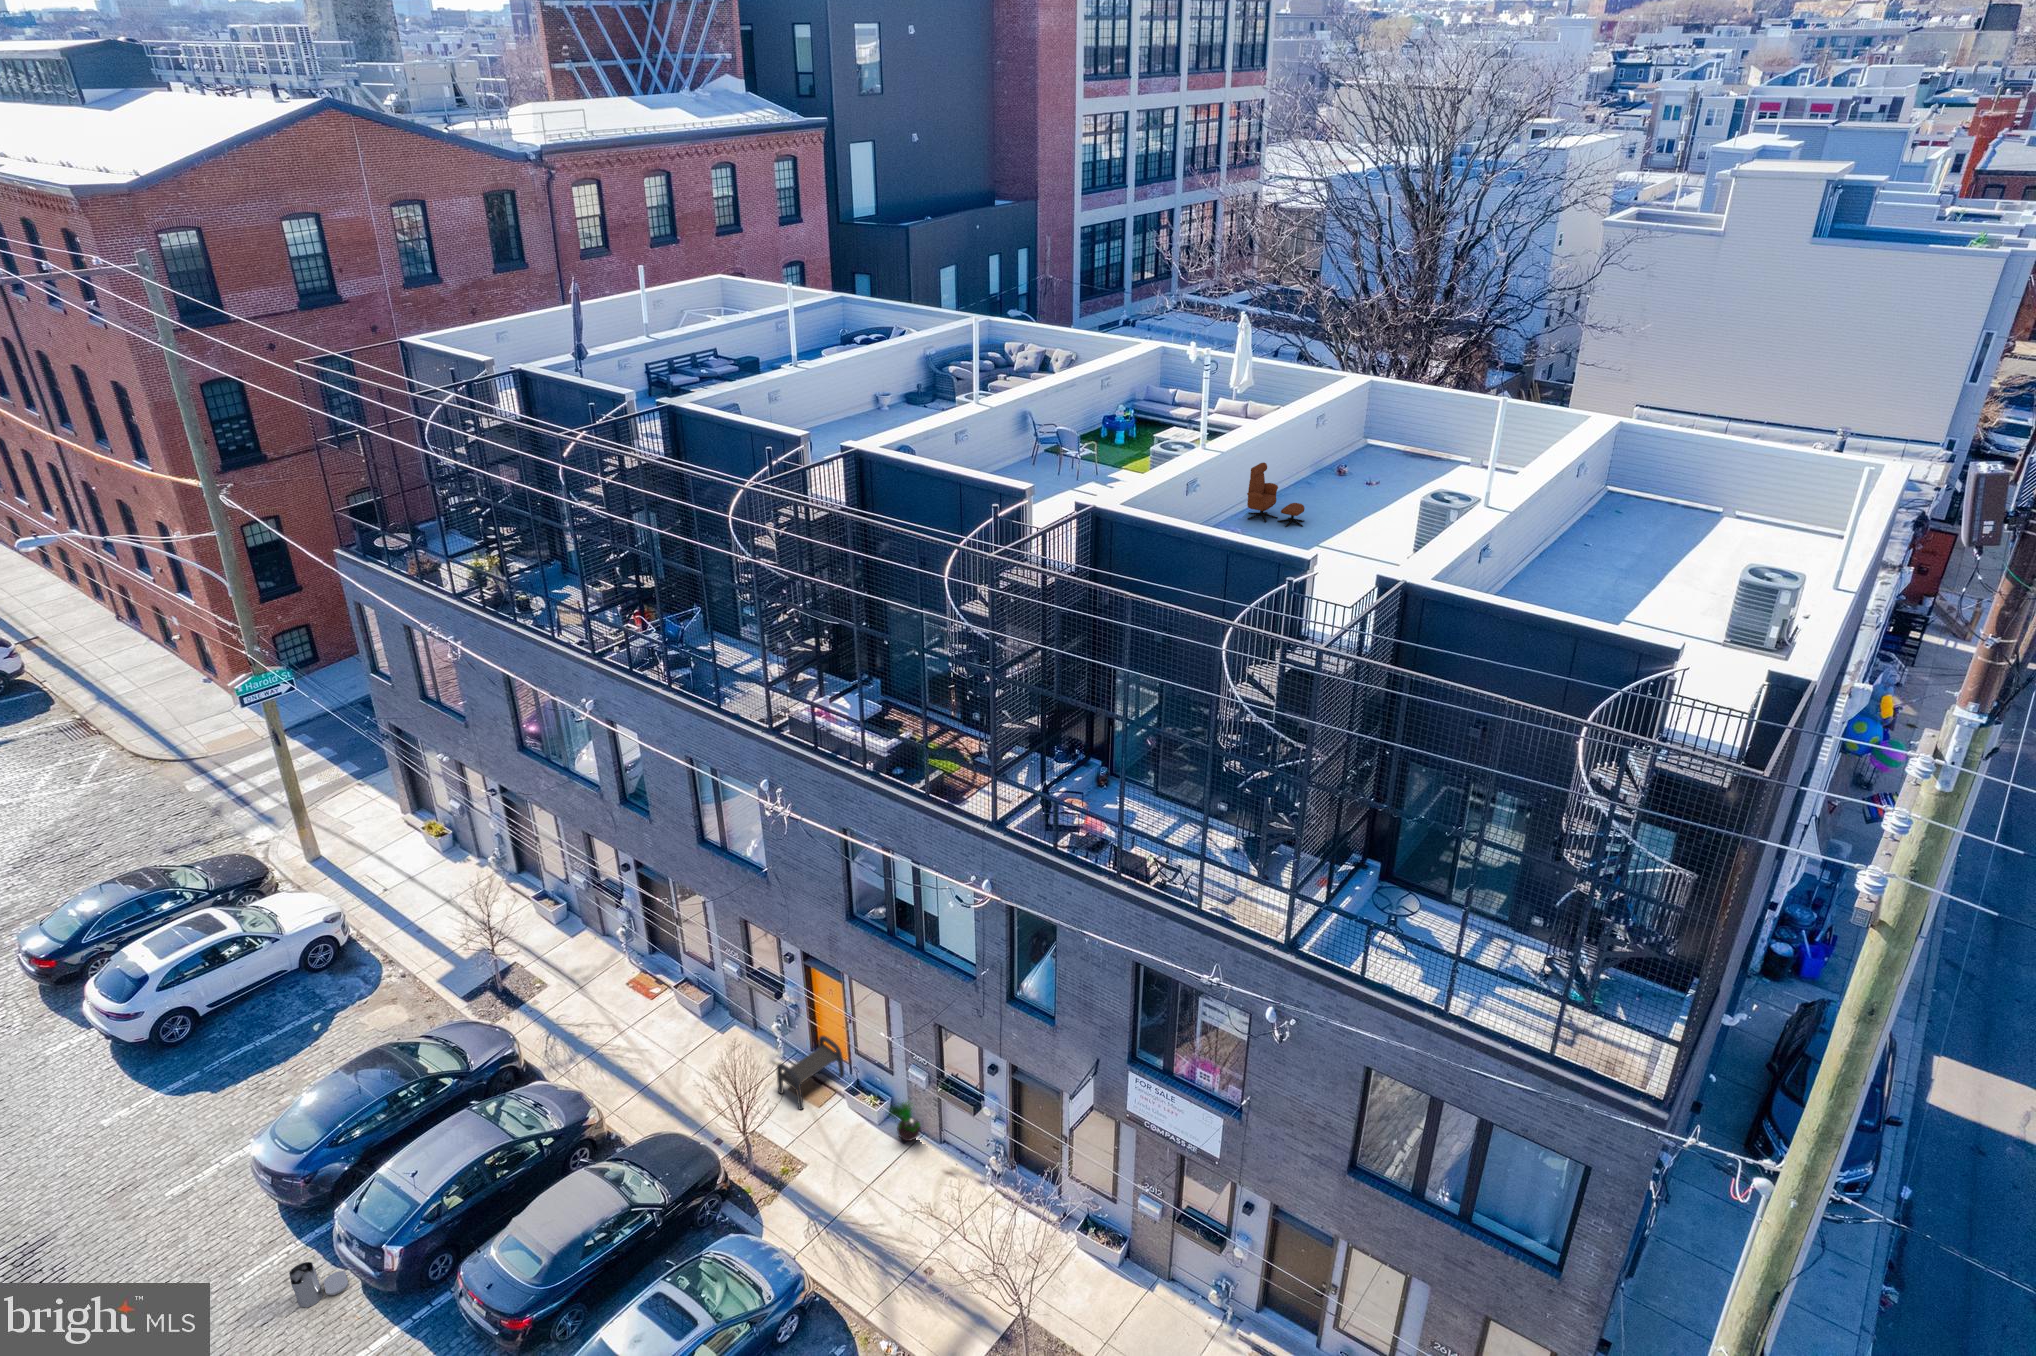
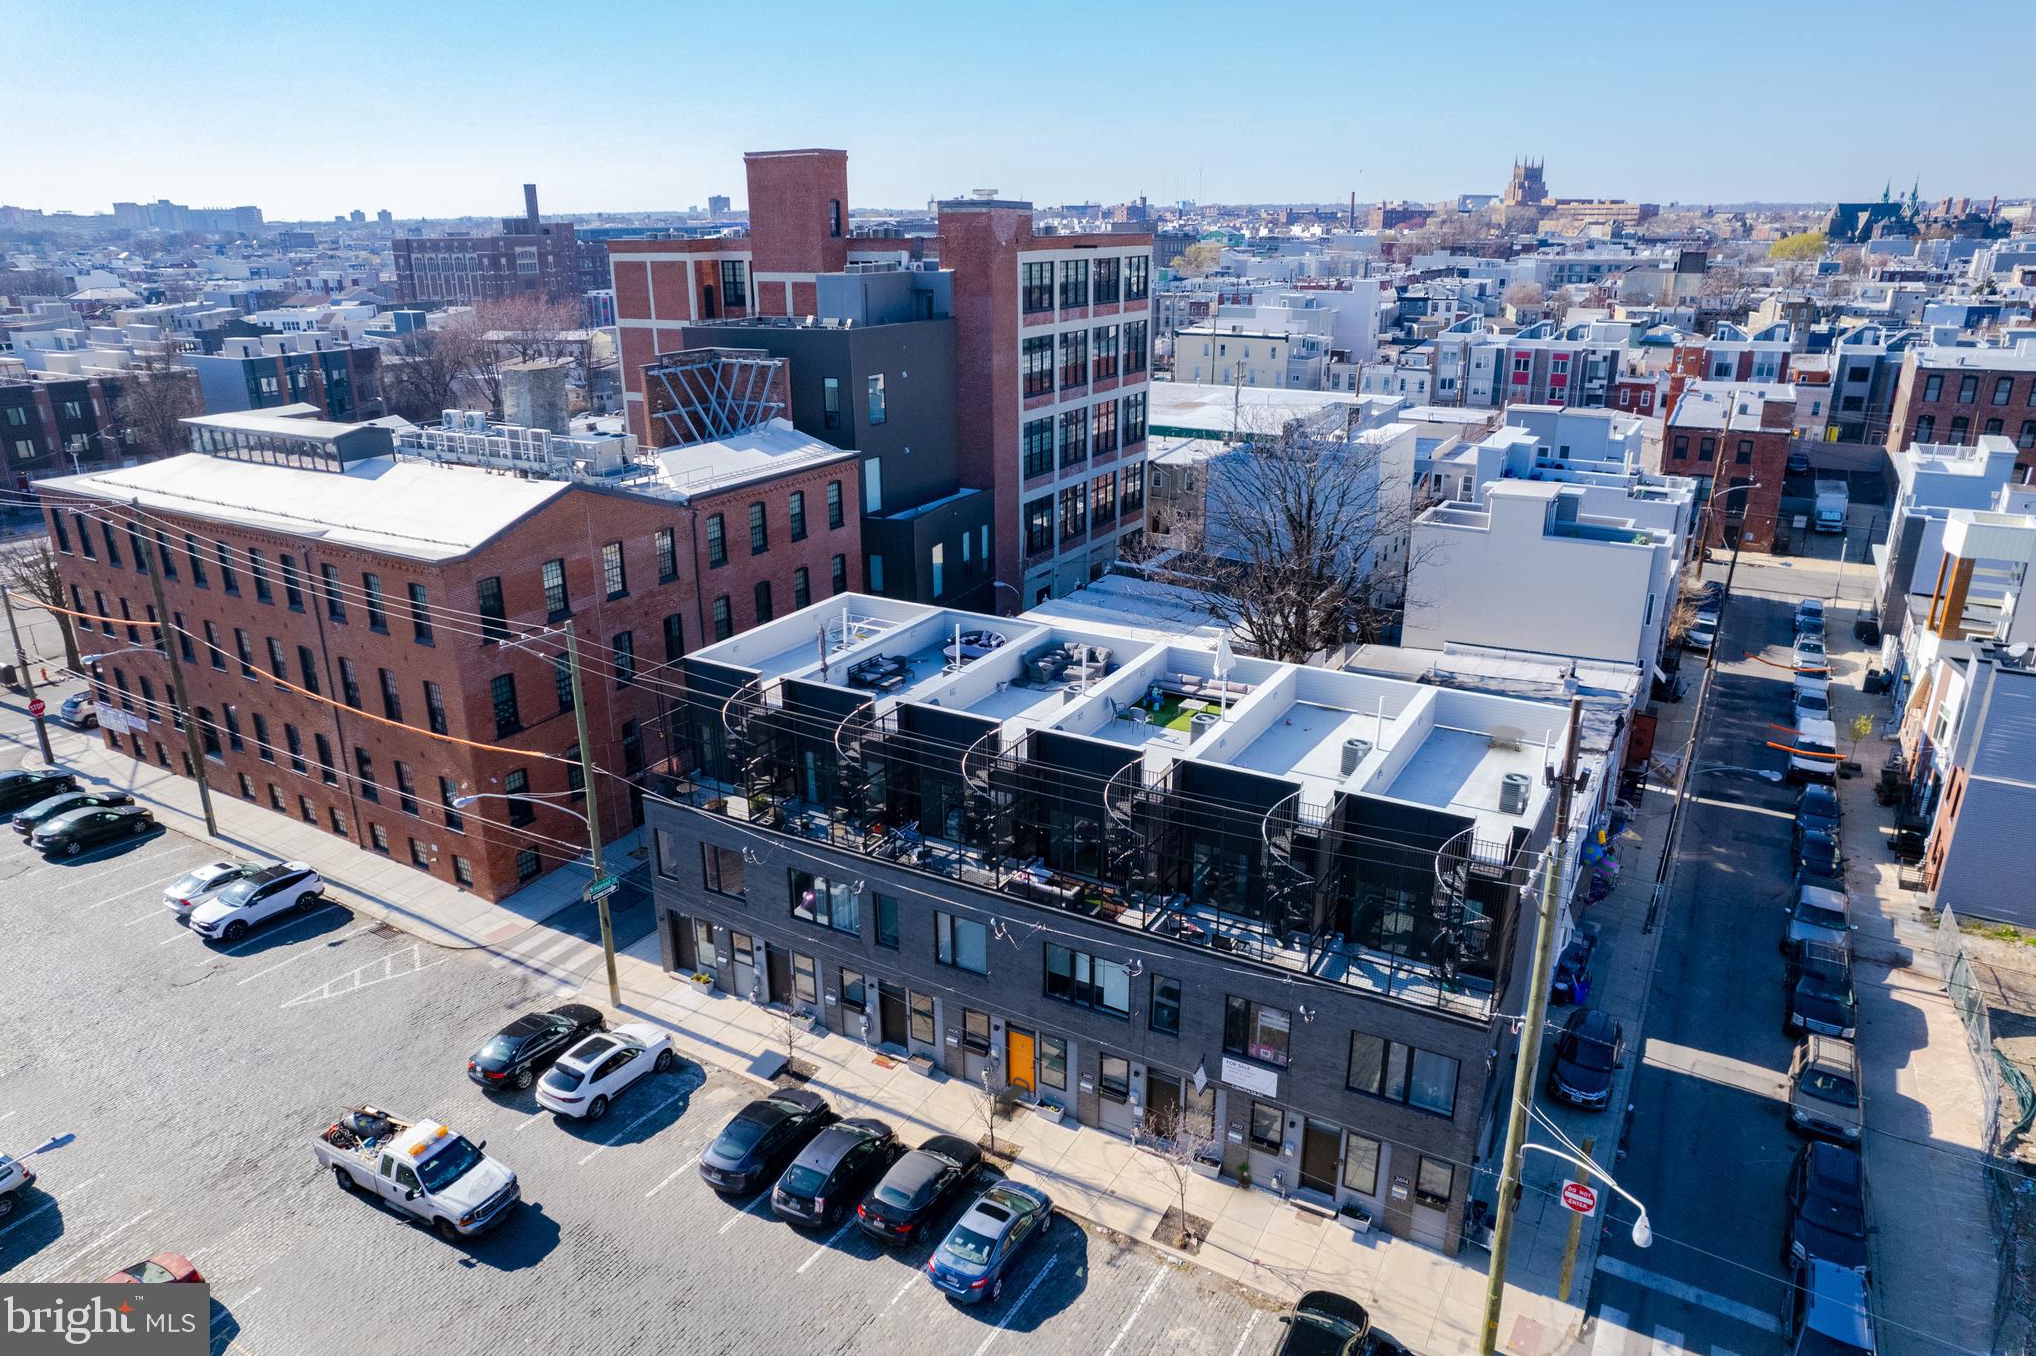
lounge chair: present [1247,463,1305,527] -> none [1244,723,1277,758]
round table: none [1709,491,1789,538] -> present [1487,725,1526,751]
potted tree: present [889,1102,920,1141] -> present [1235,1161,1252,1187]
trash can: present [289,1262,349,1307] -> none [758,1216,787,1243]

